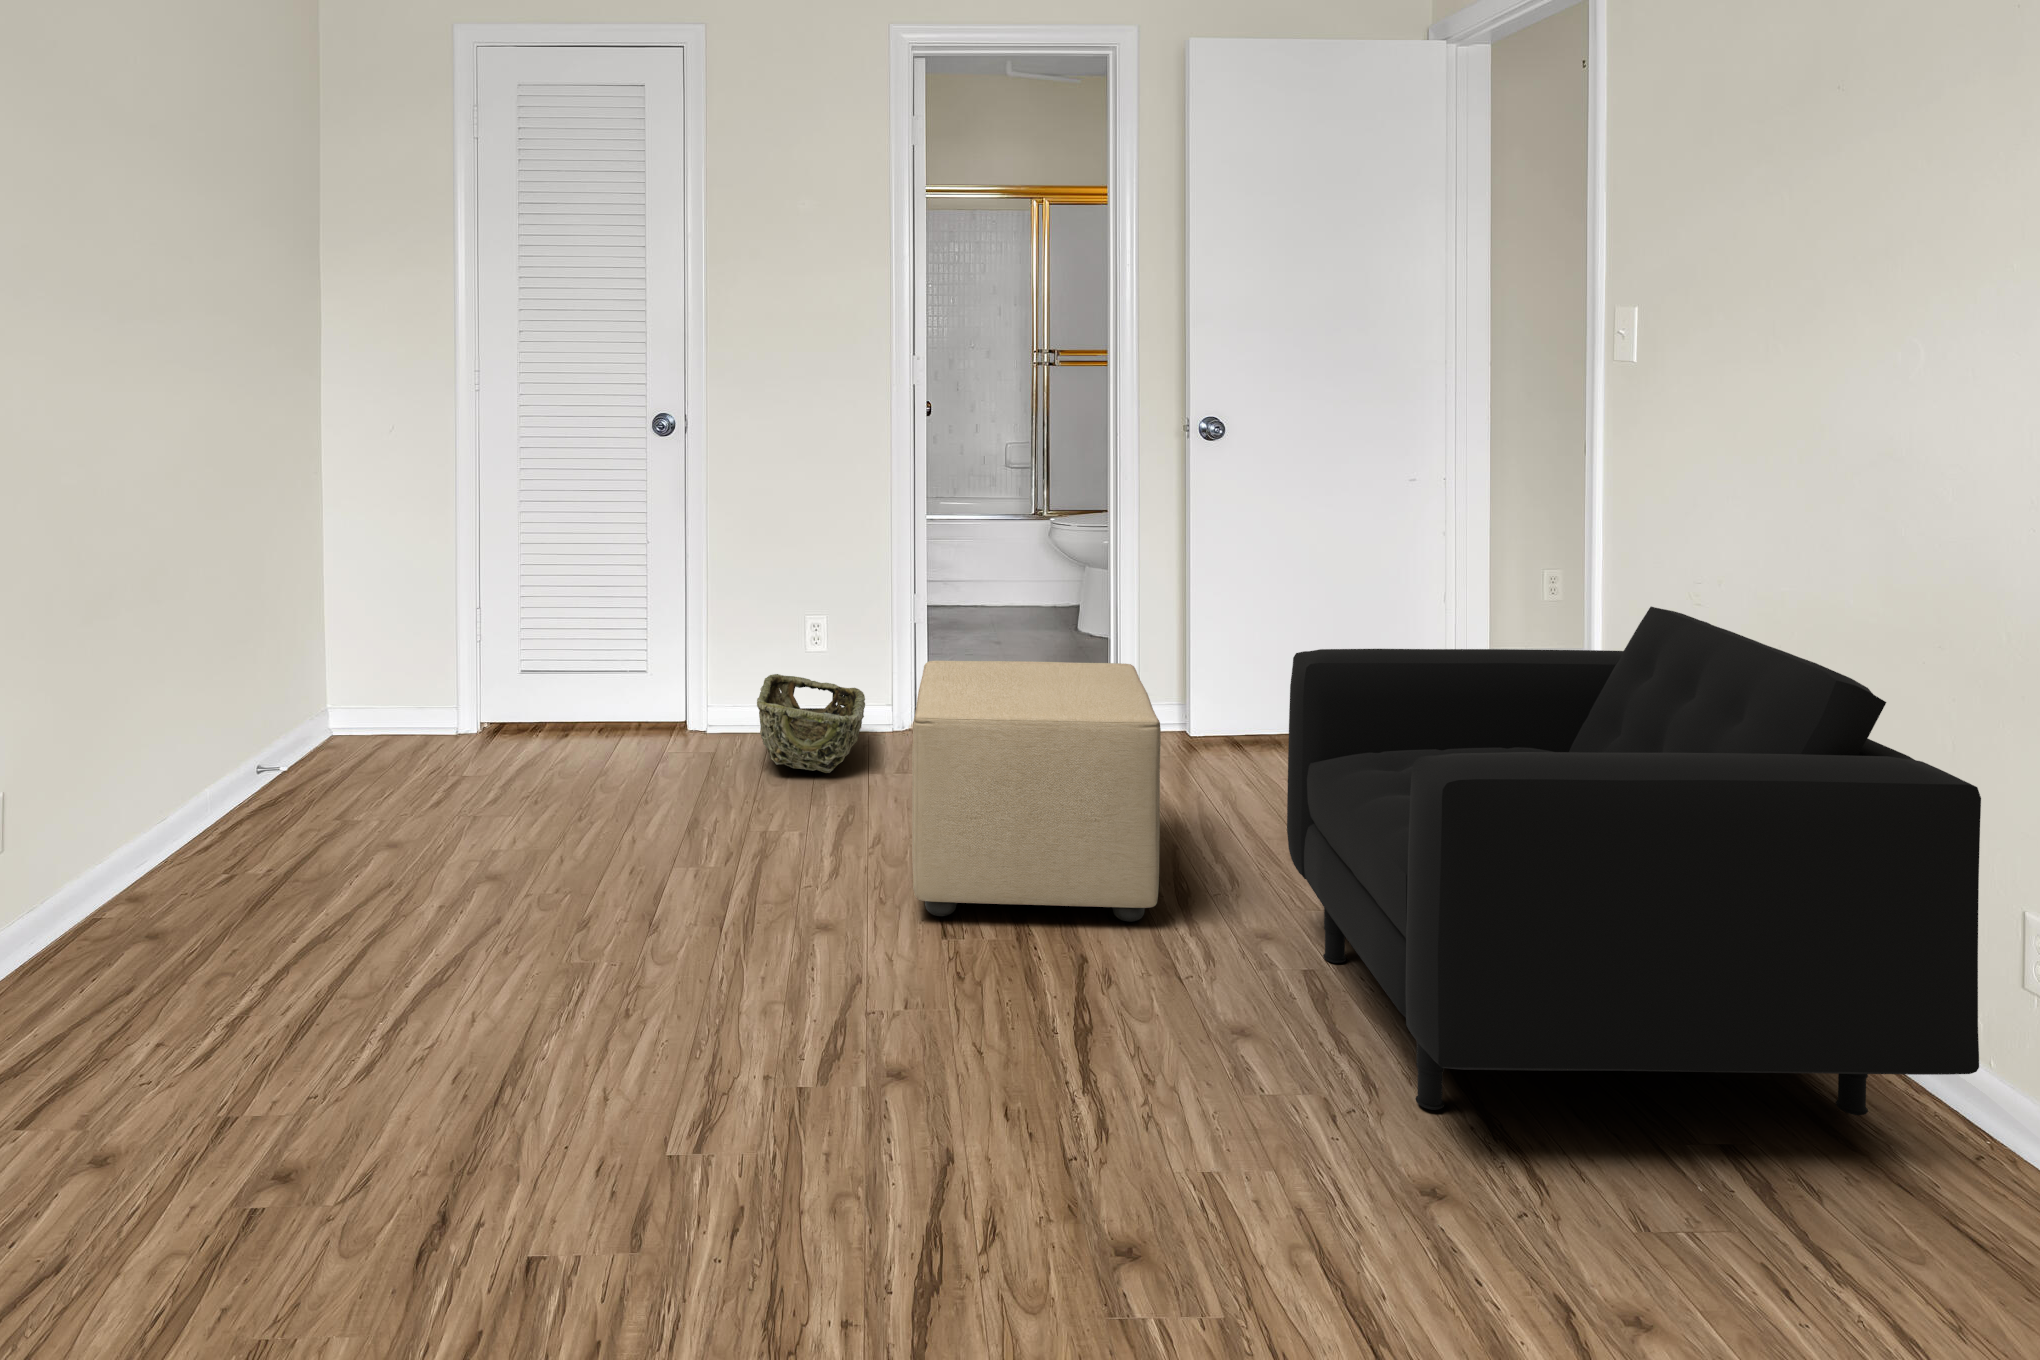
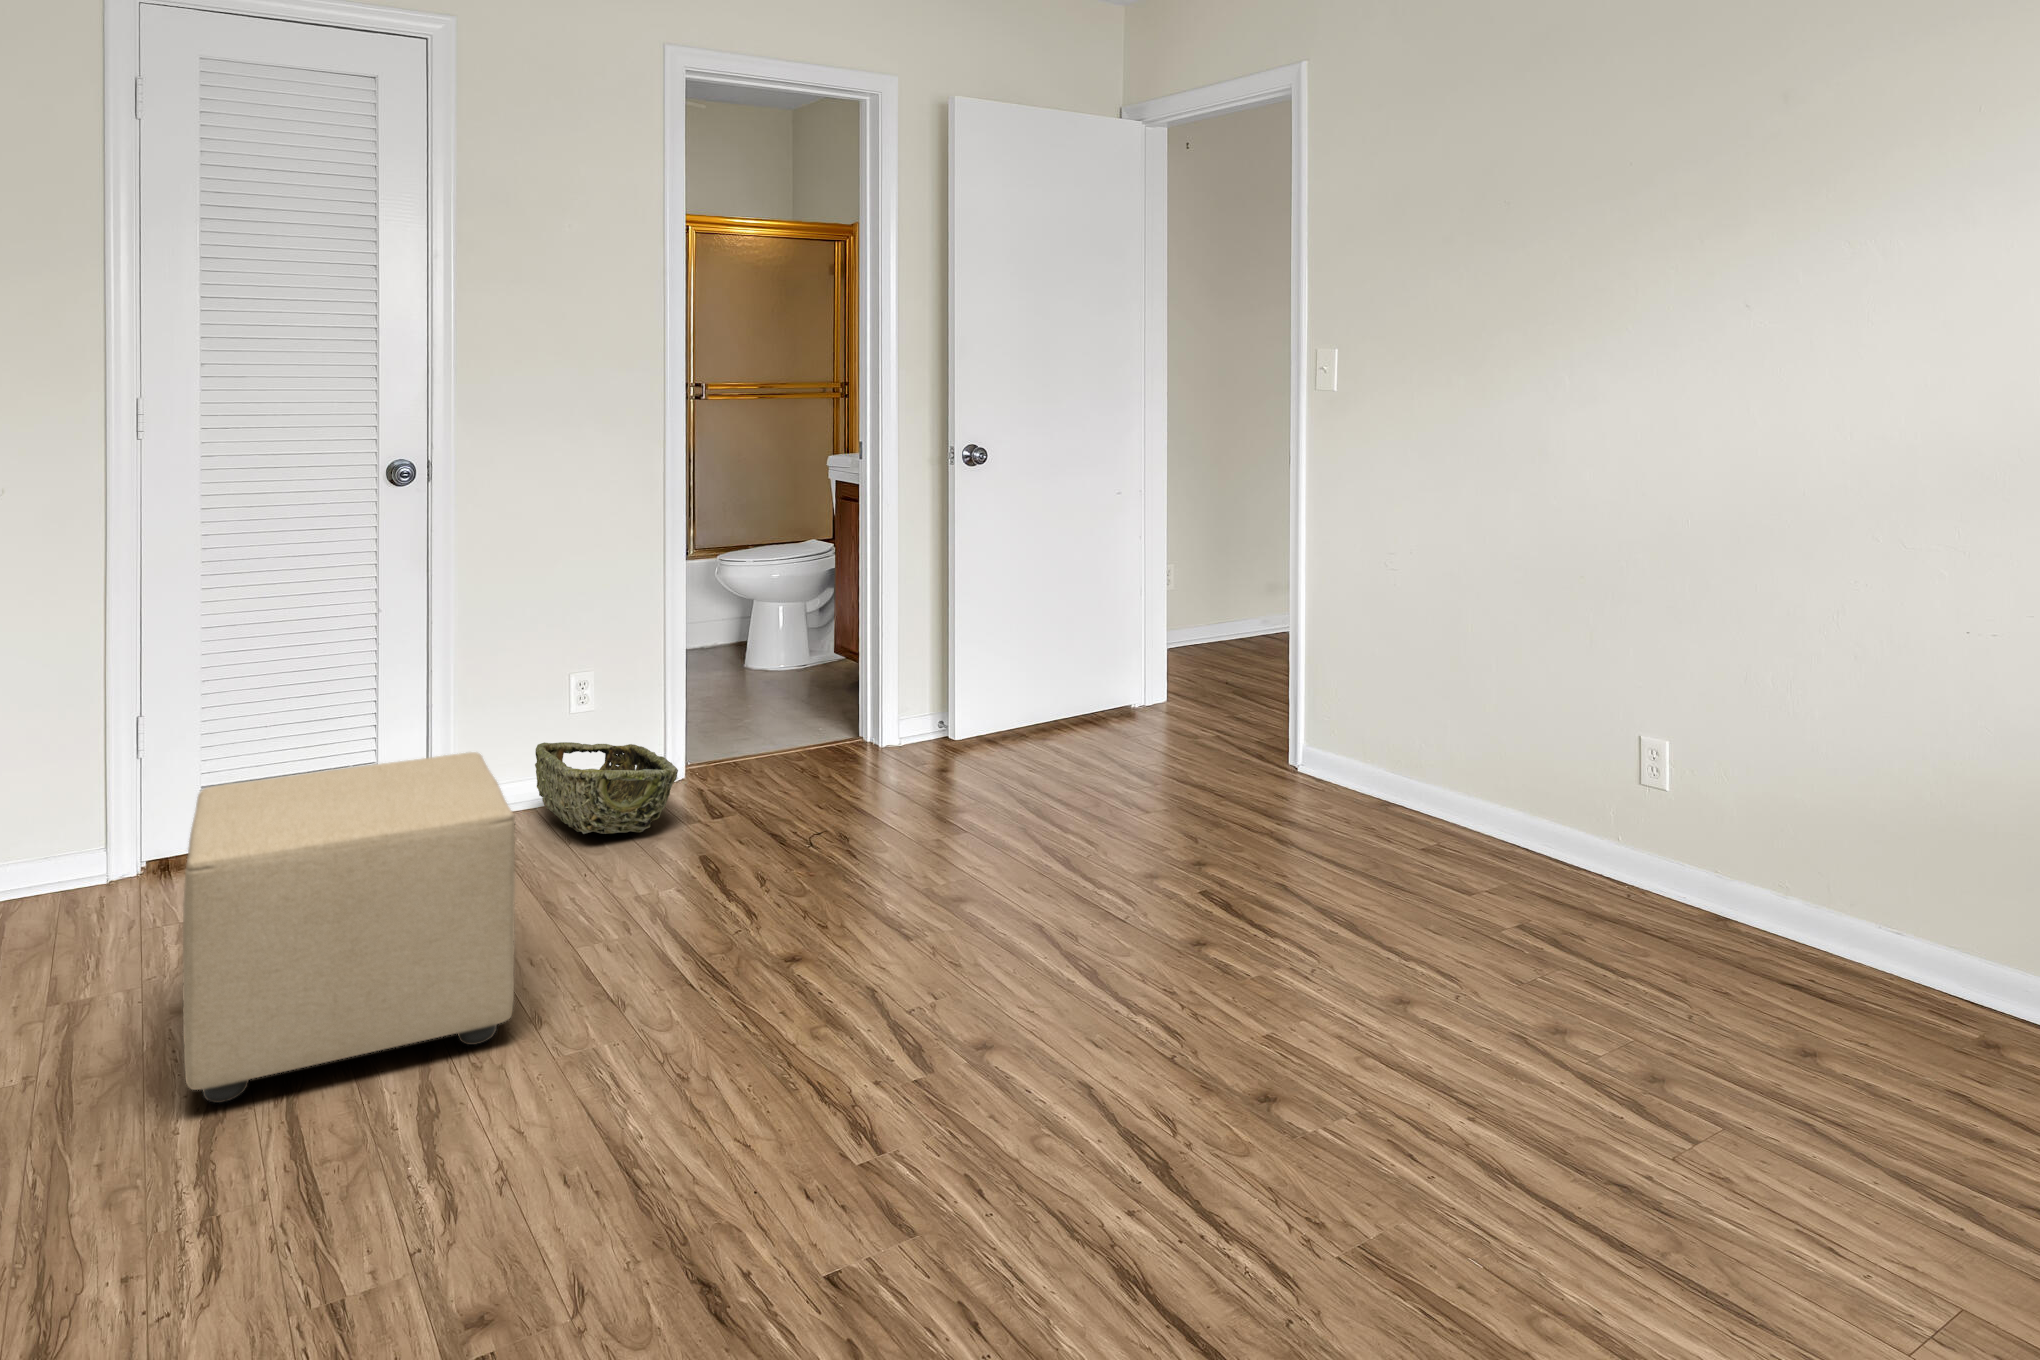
armchair: present [1287,607,1981,1115] -> none [1159,574,1638,955]
ottoman: present [912,661,1161,922] -> present [183,752,515,1103]

